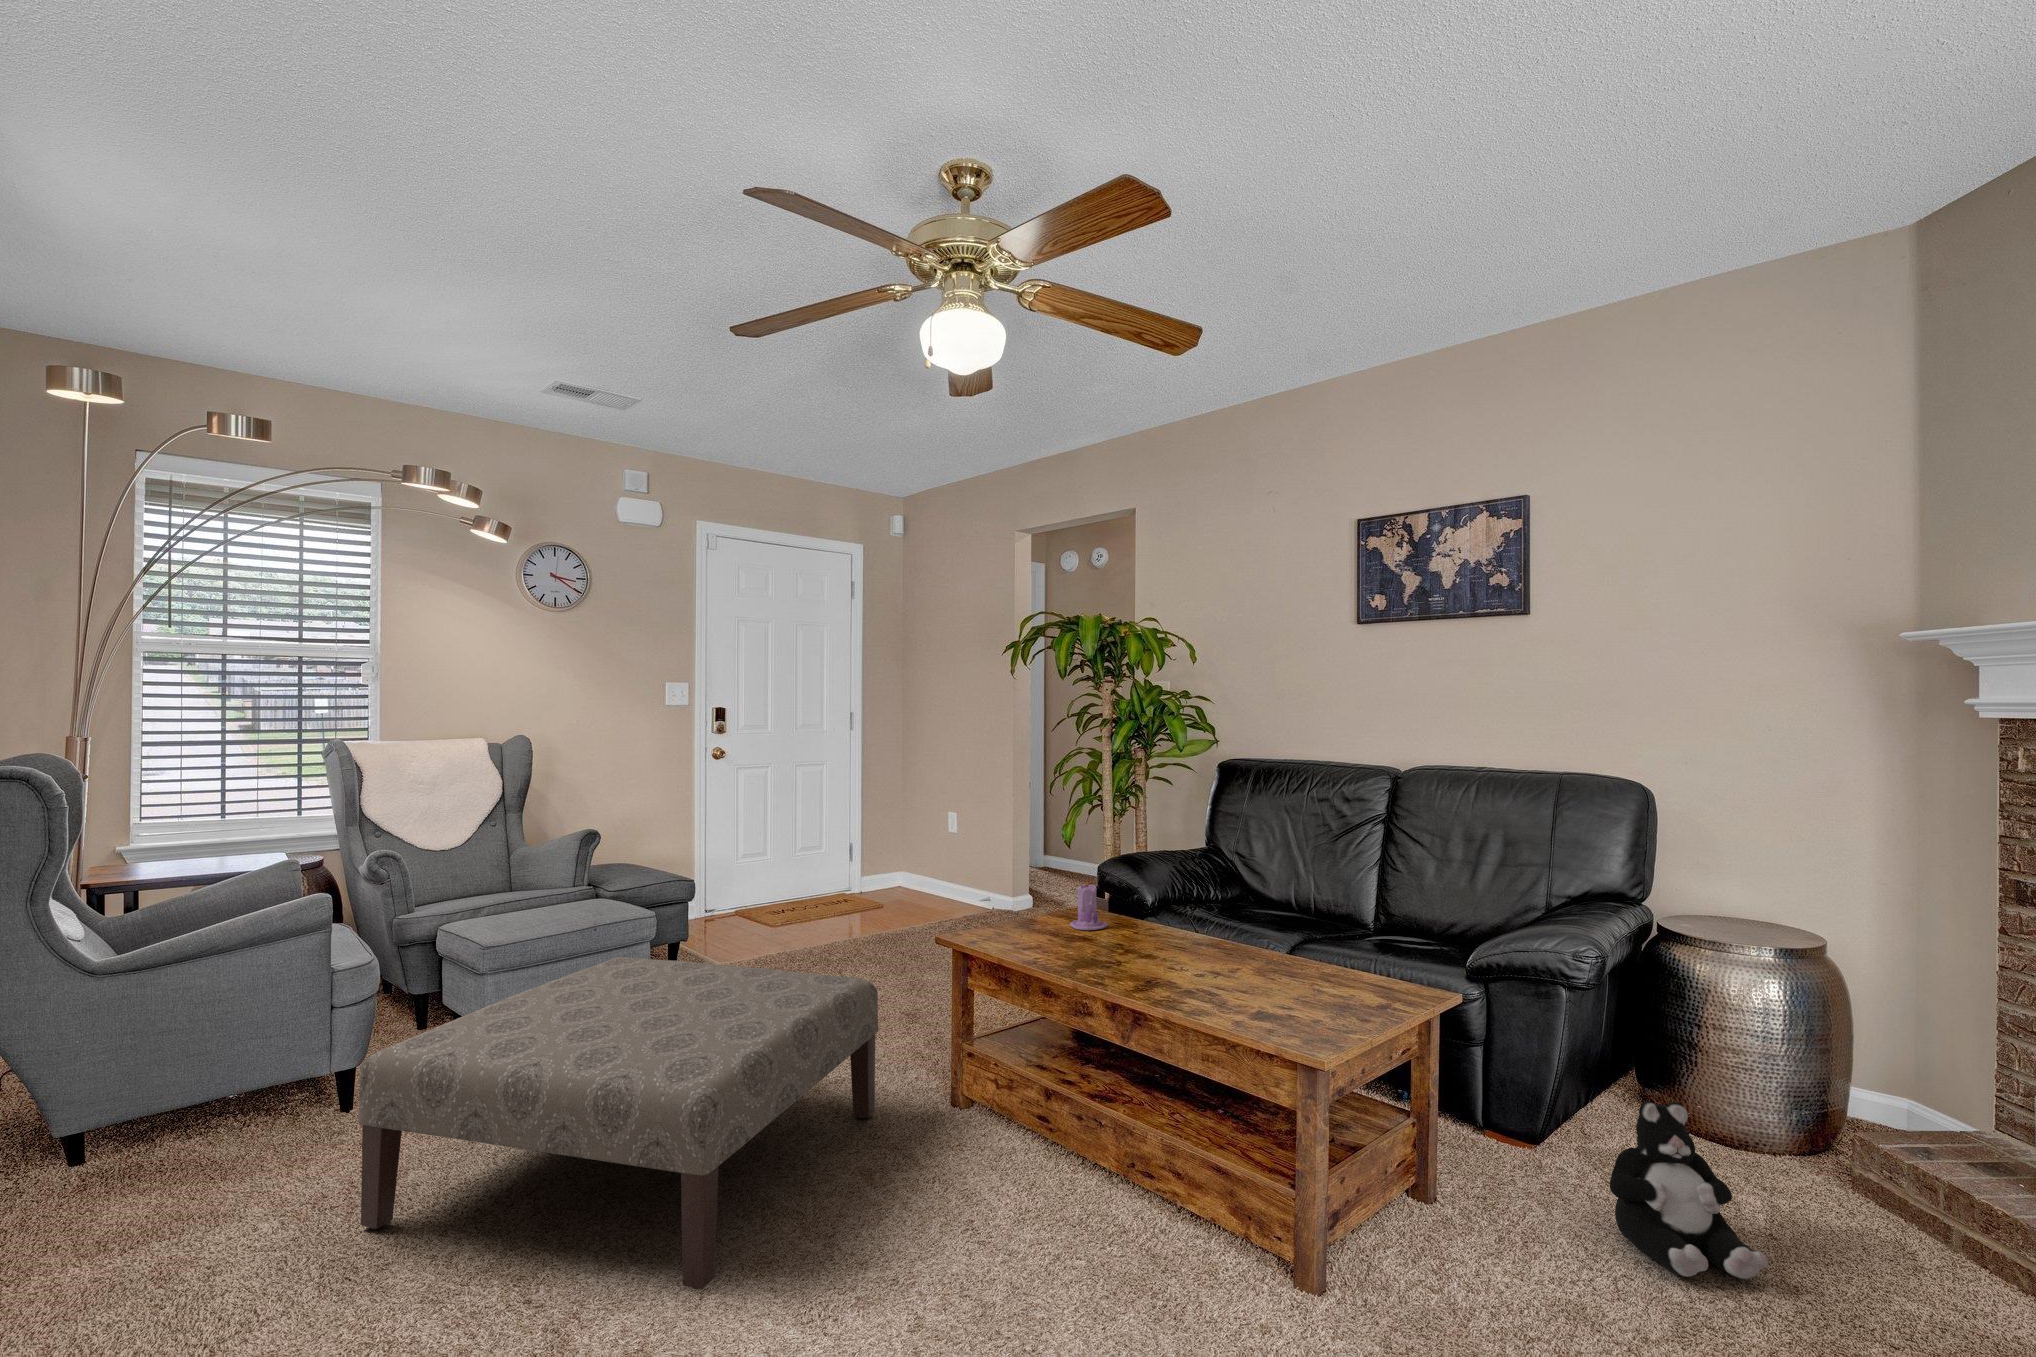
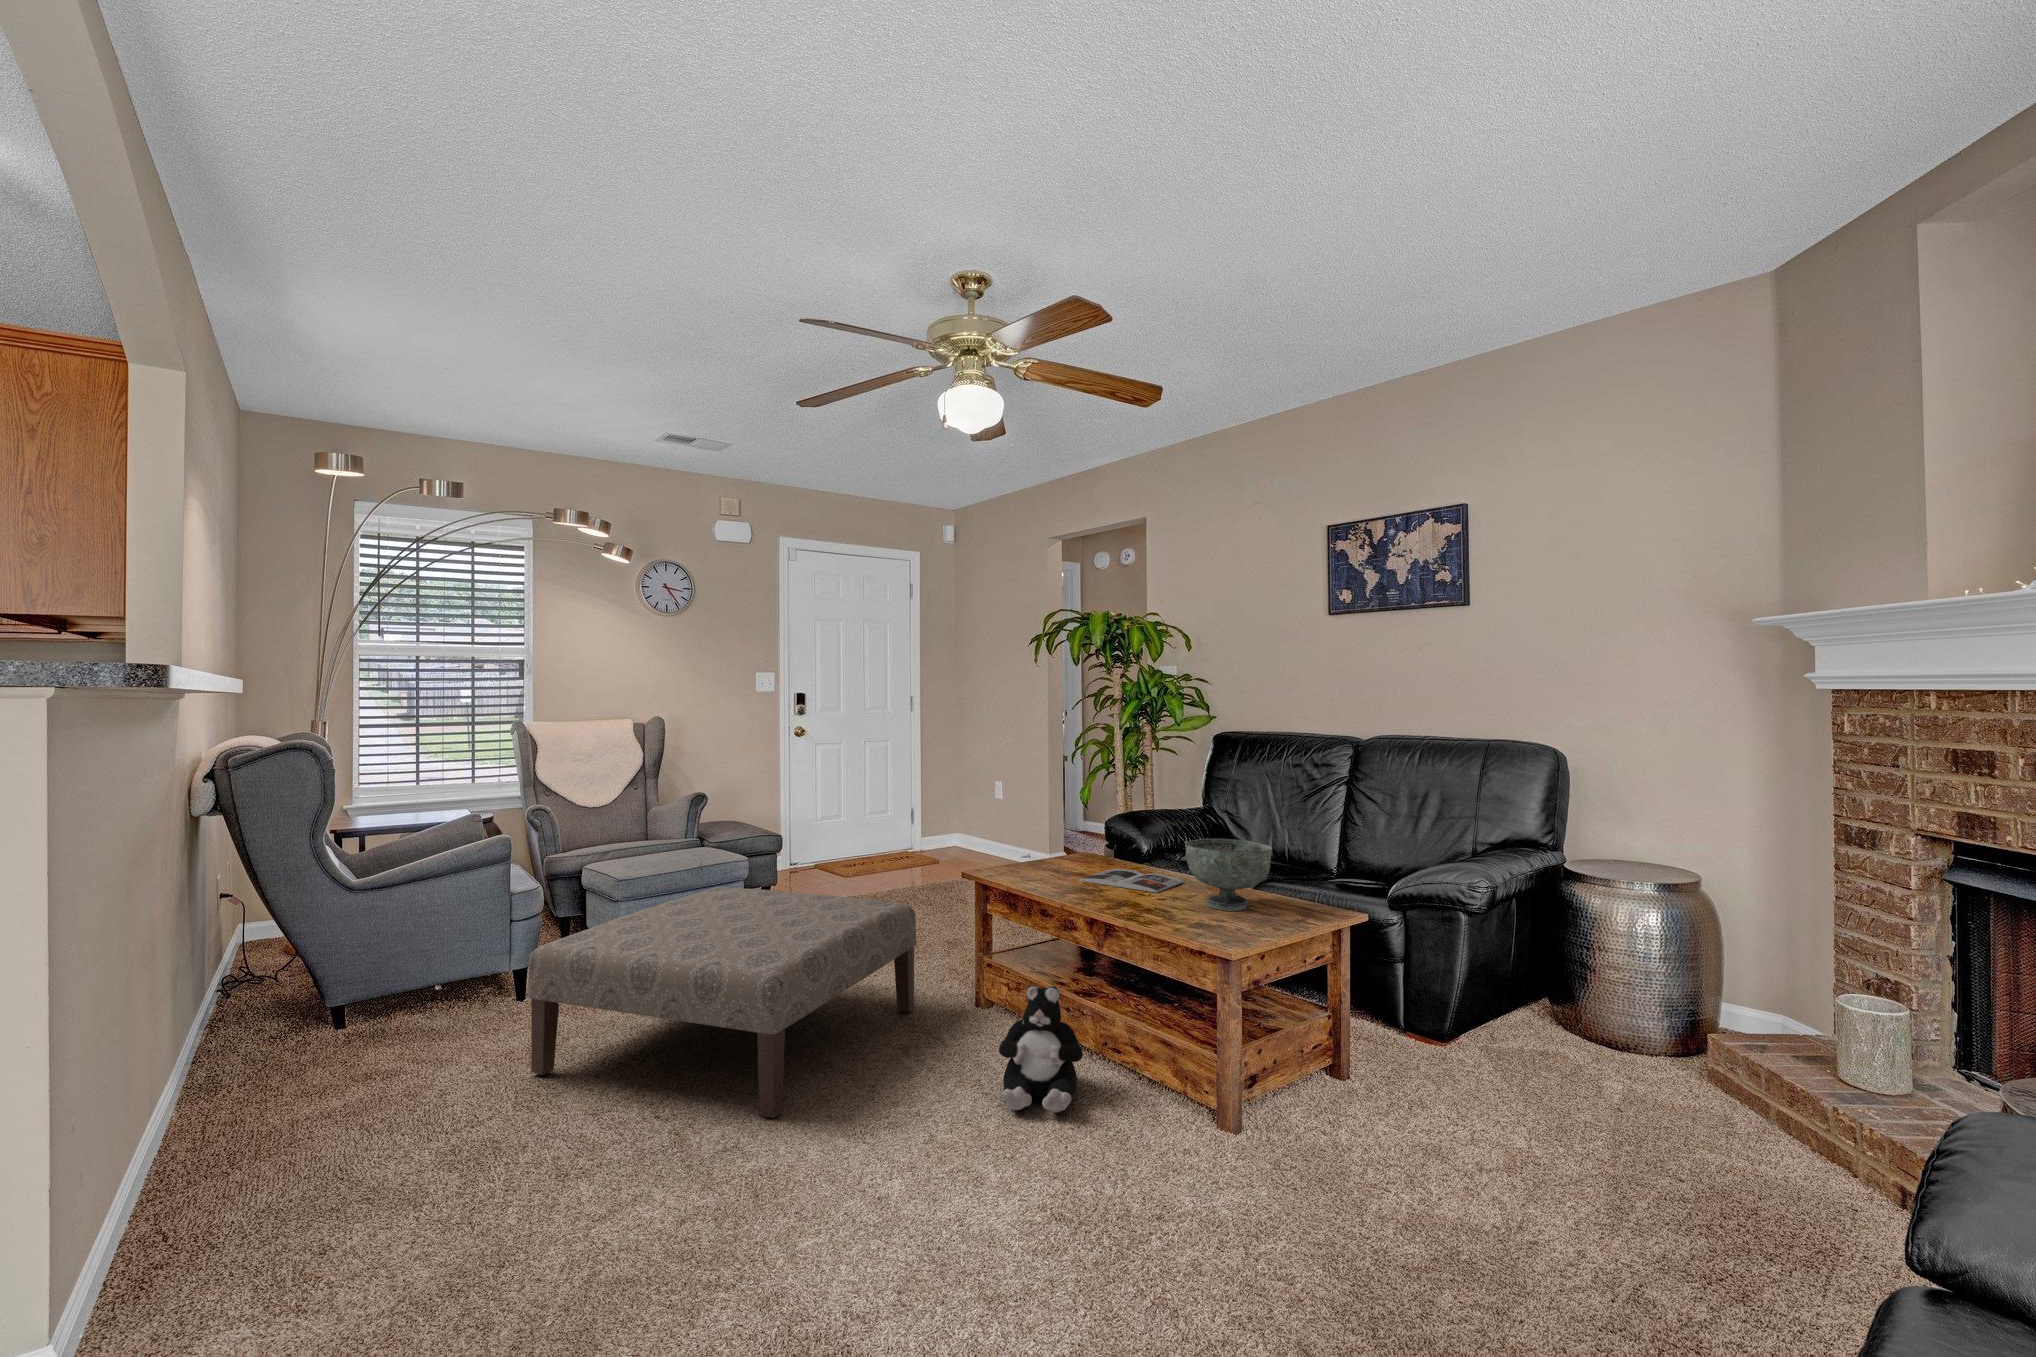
candle: present [1070,881,1107,930] -> none [1073,827,1103,868]
decorative bowl: none [1228,897,1337,991] -> present [1185,839,1272,911]
magazine: none [1083,932,1215,965] -> present [1079,869,1184,893]
plush toy: present [1610,1101,1768,1279] -> present [999,985,1083,1113]

